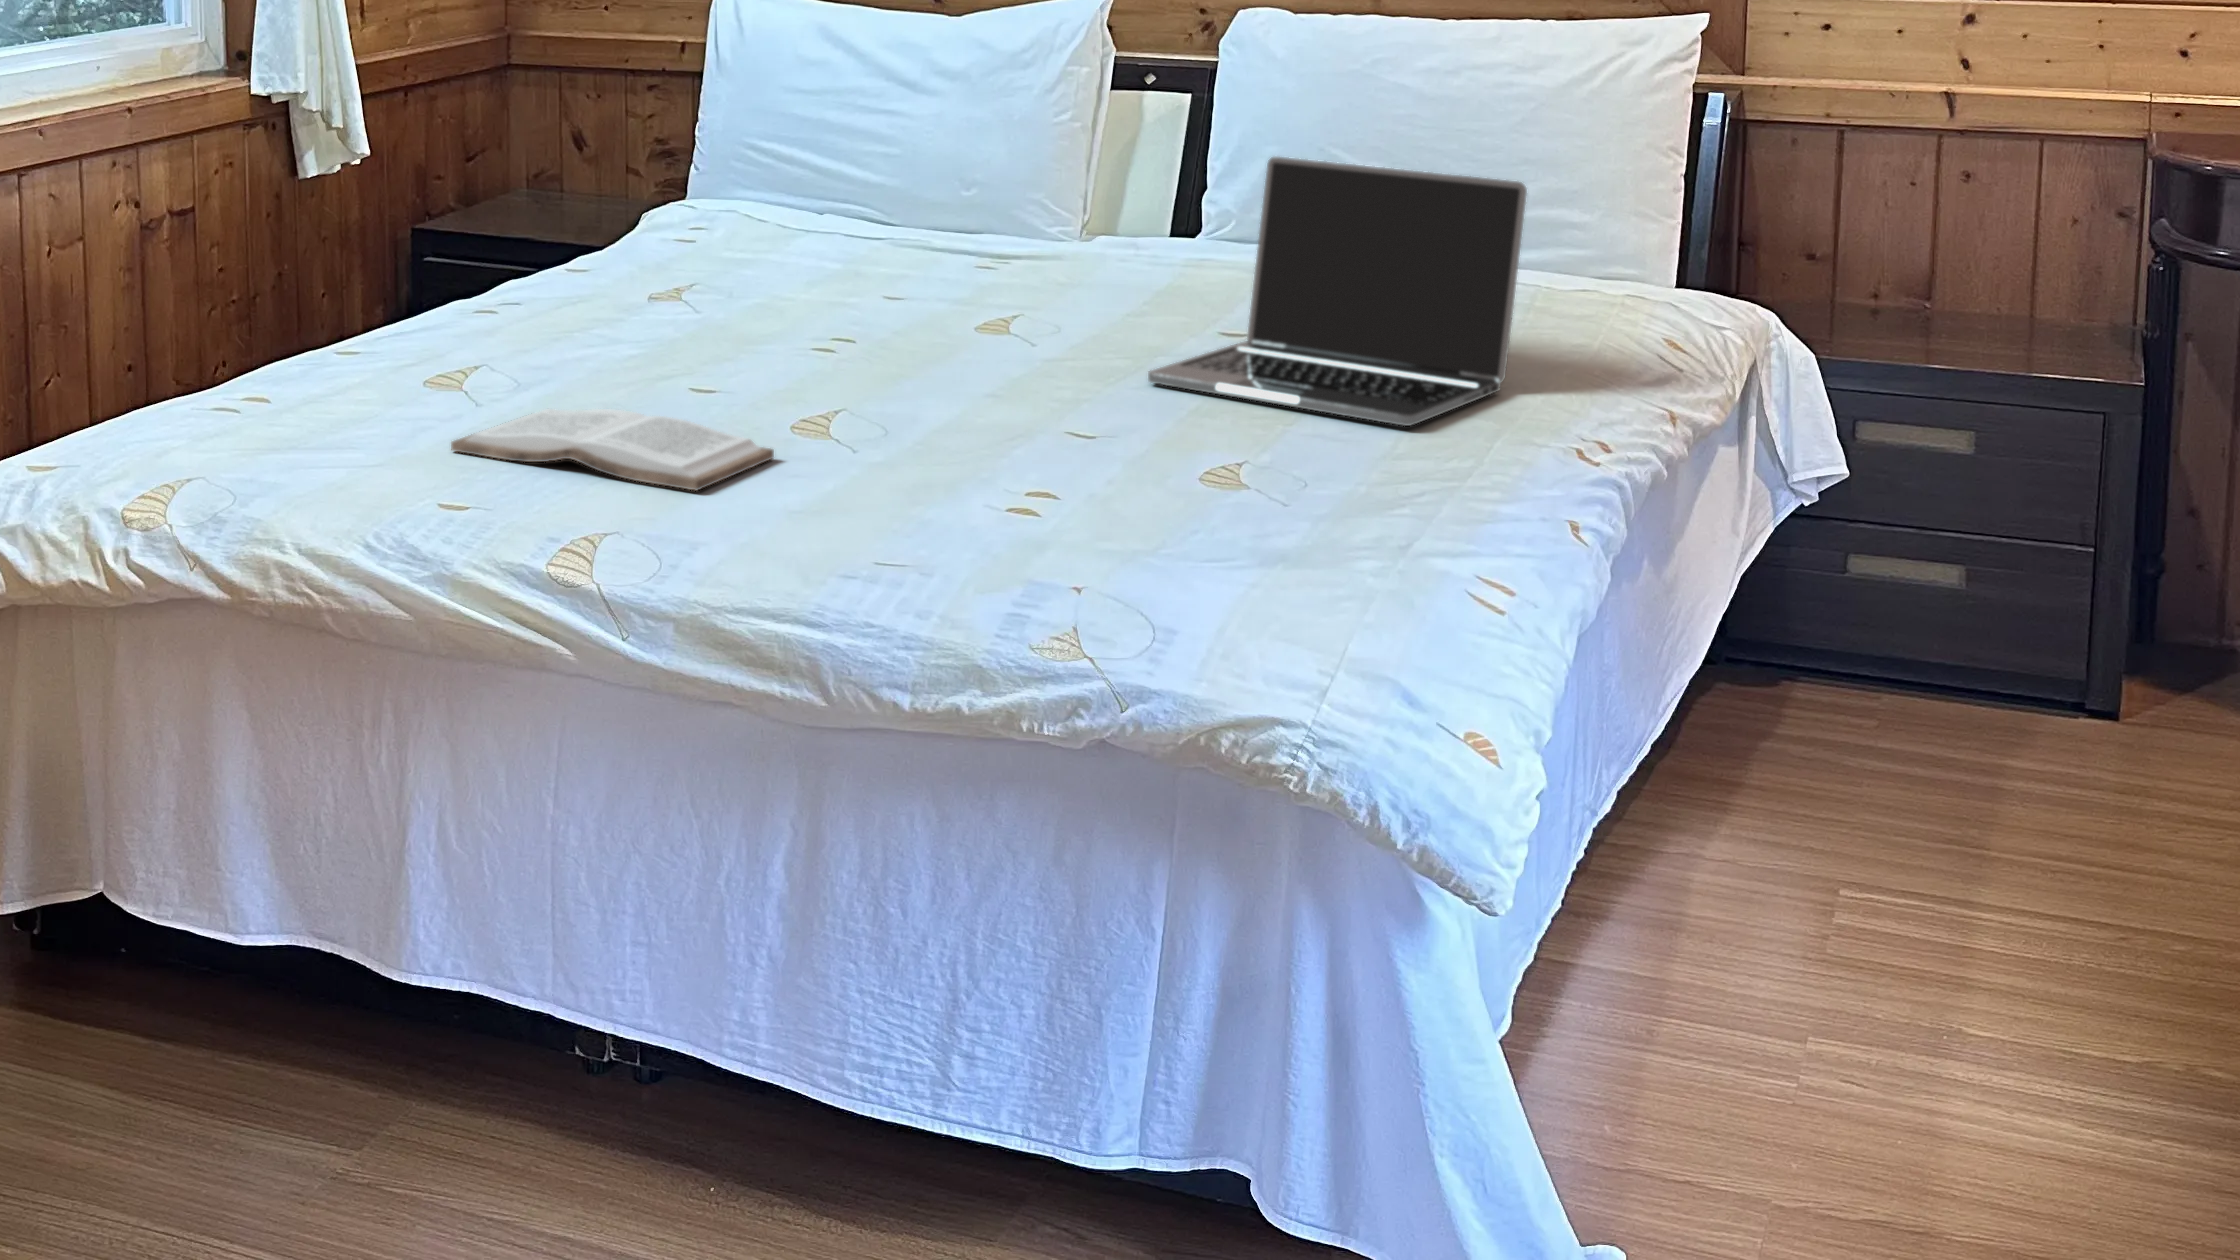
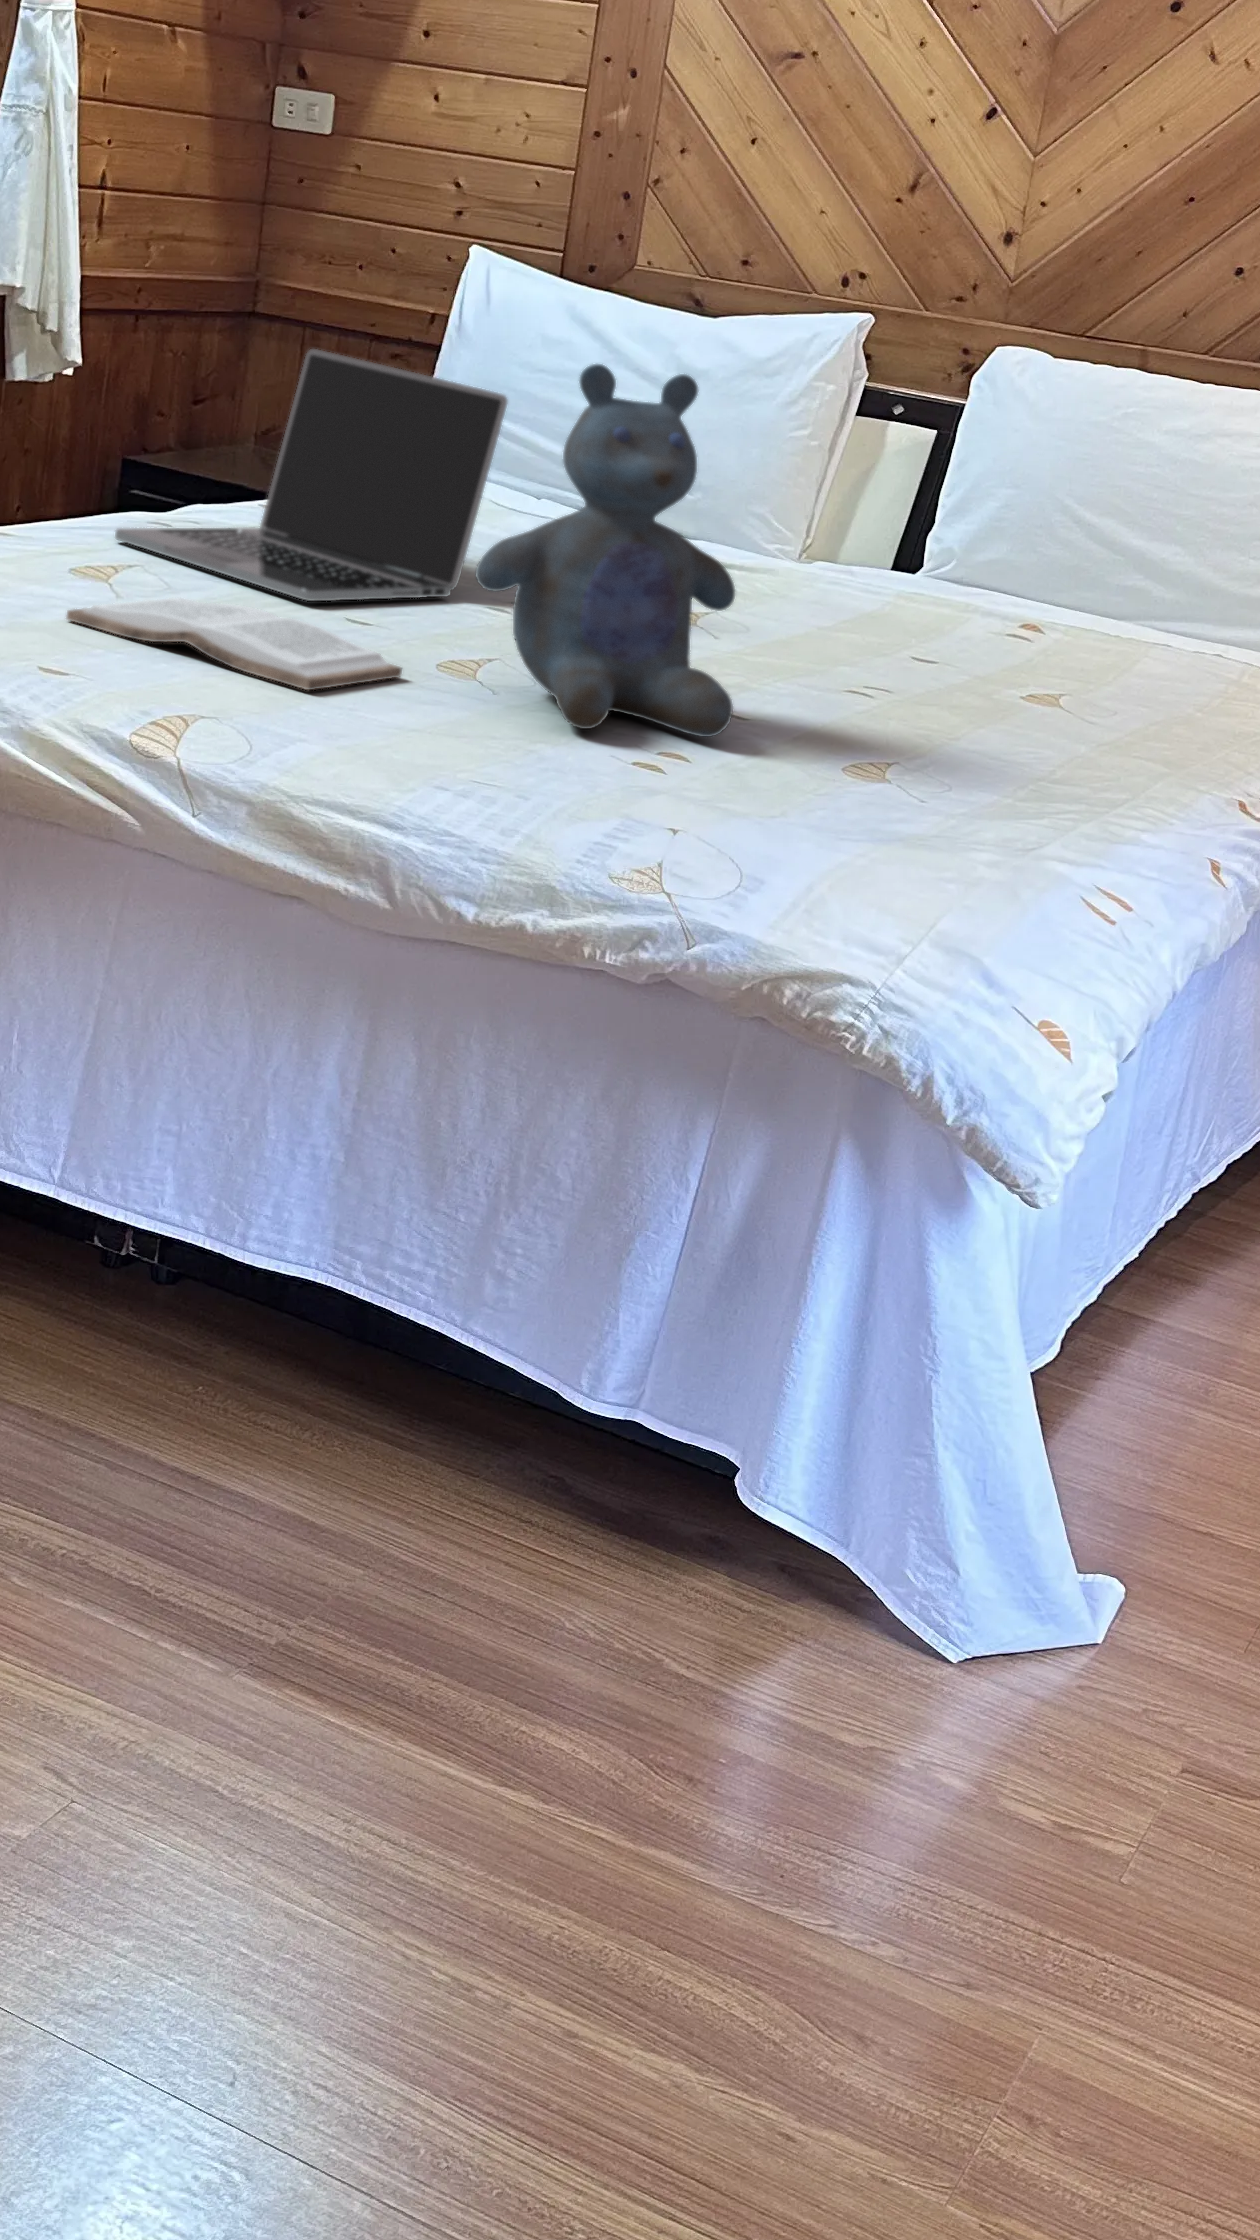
stuffed bear: none [830,136,1093,488] -> present [476,364,735,737]
laptop: present [1148,156,1527,426] -> present [115,349,507,601]

